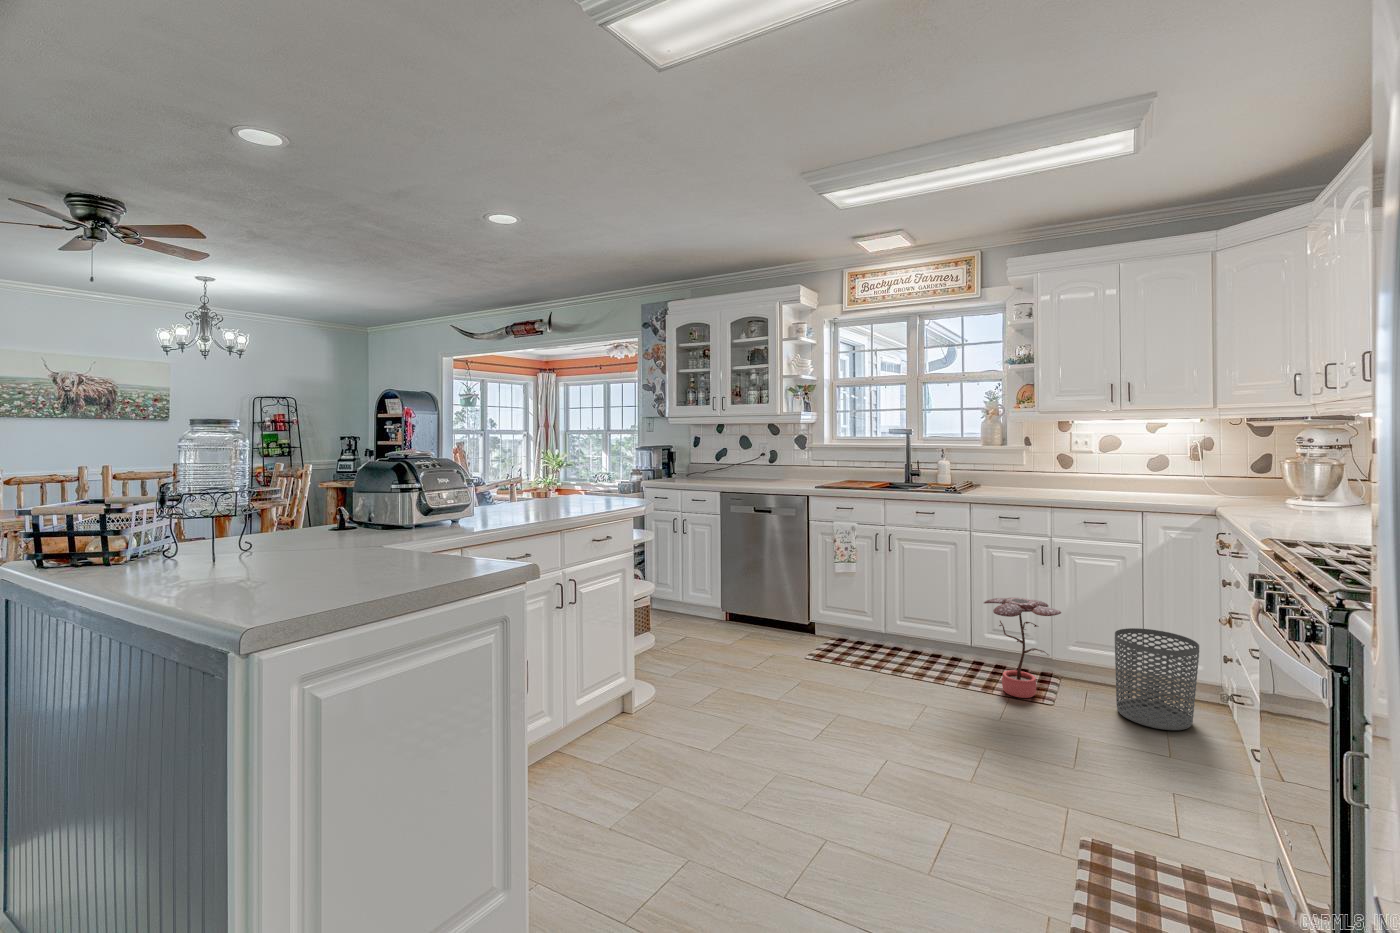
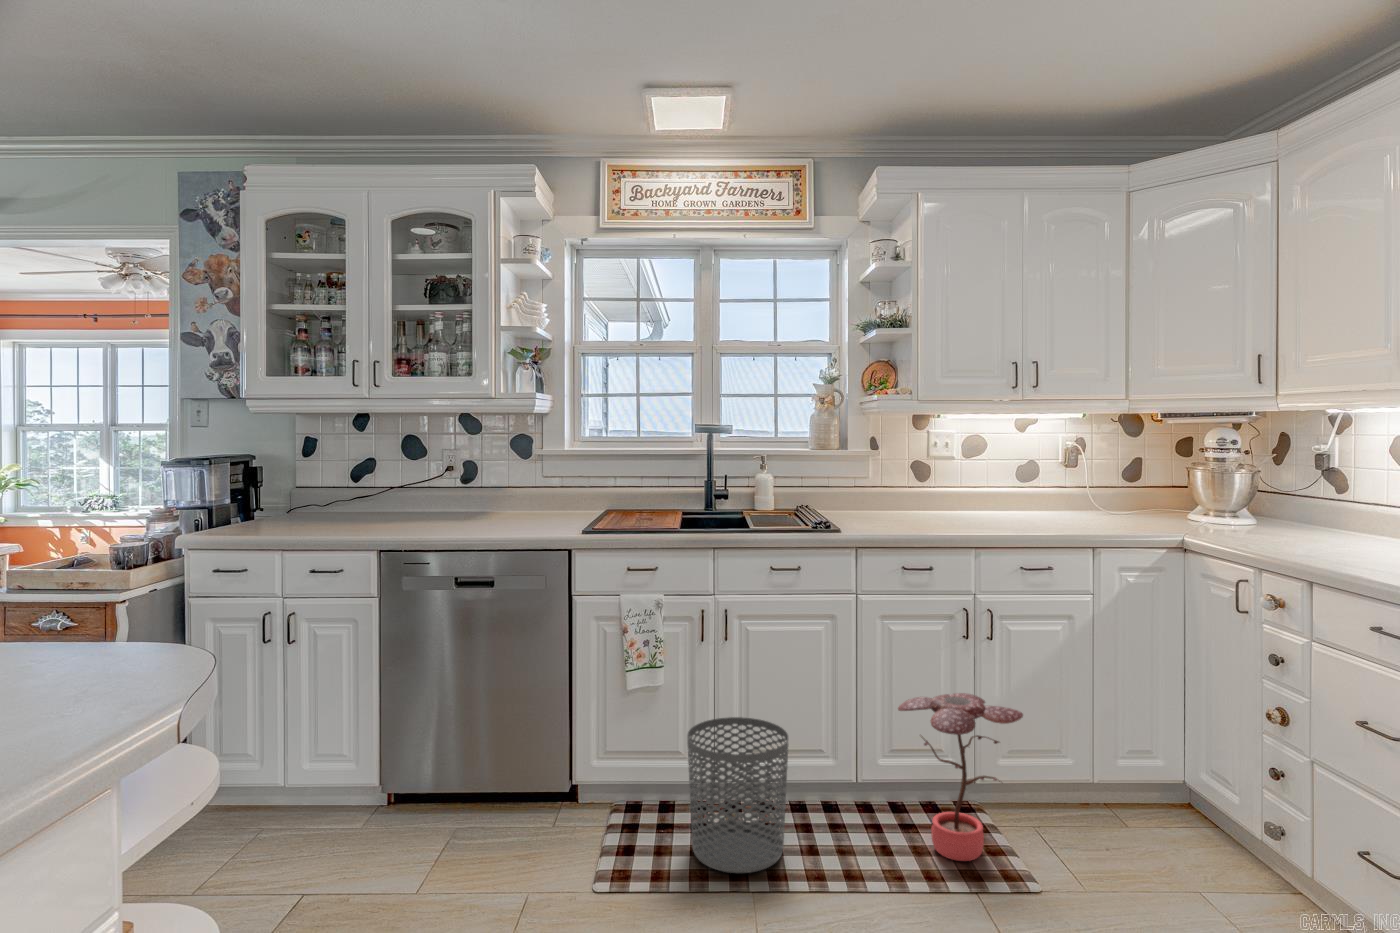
waste bin: present [1115,628,1199,730] -> present [687,717,788,873]

